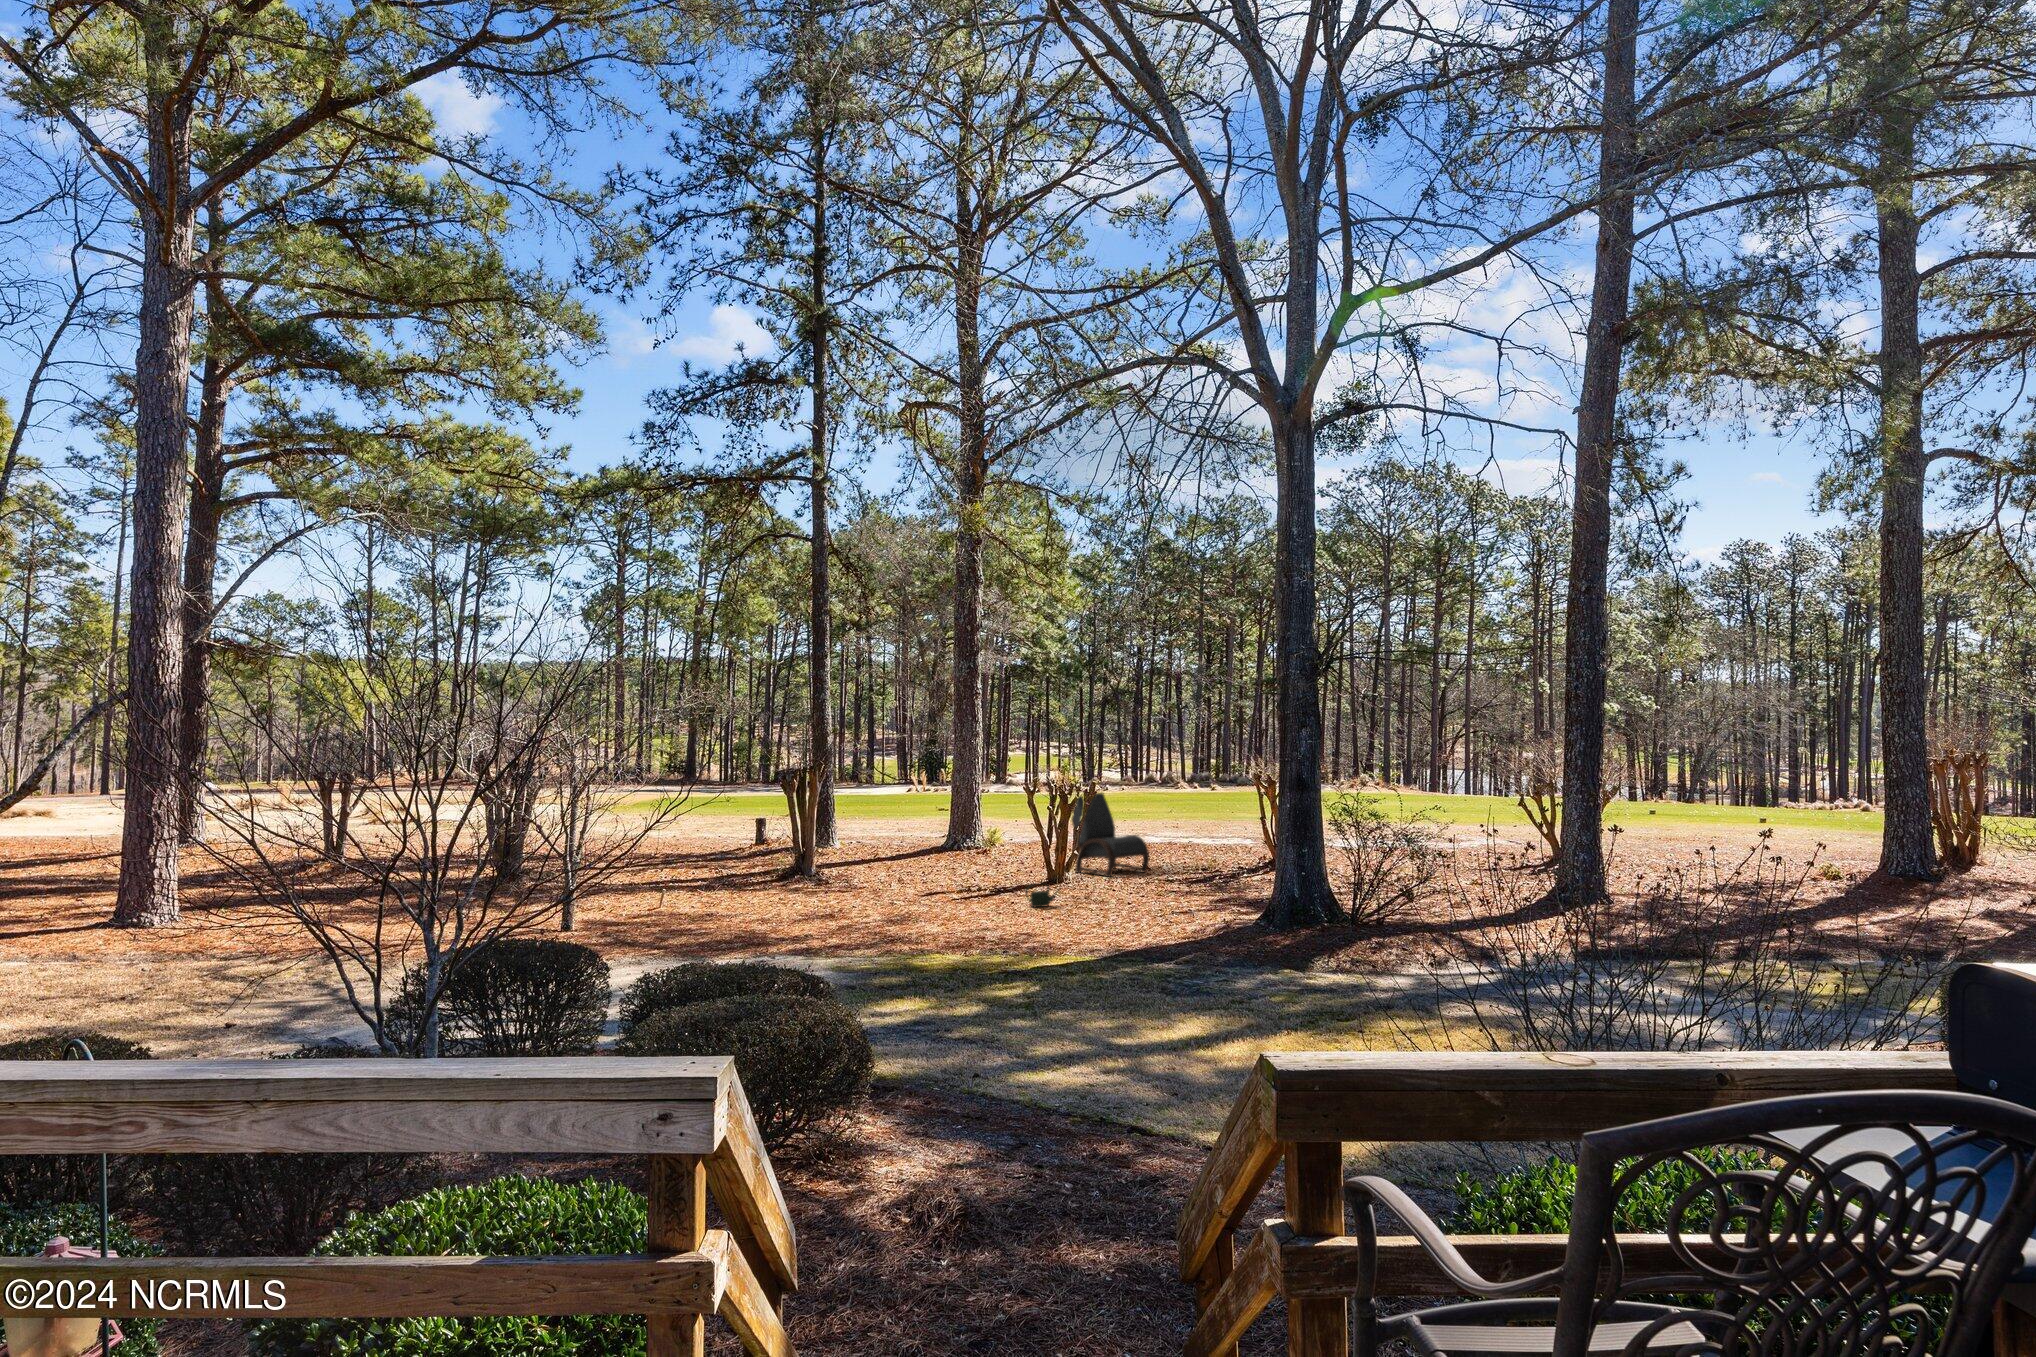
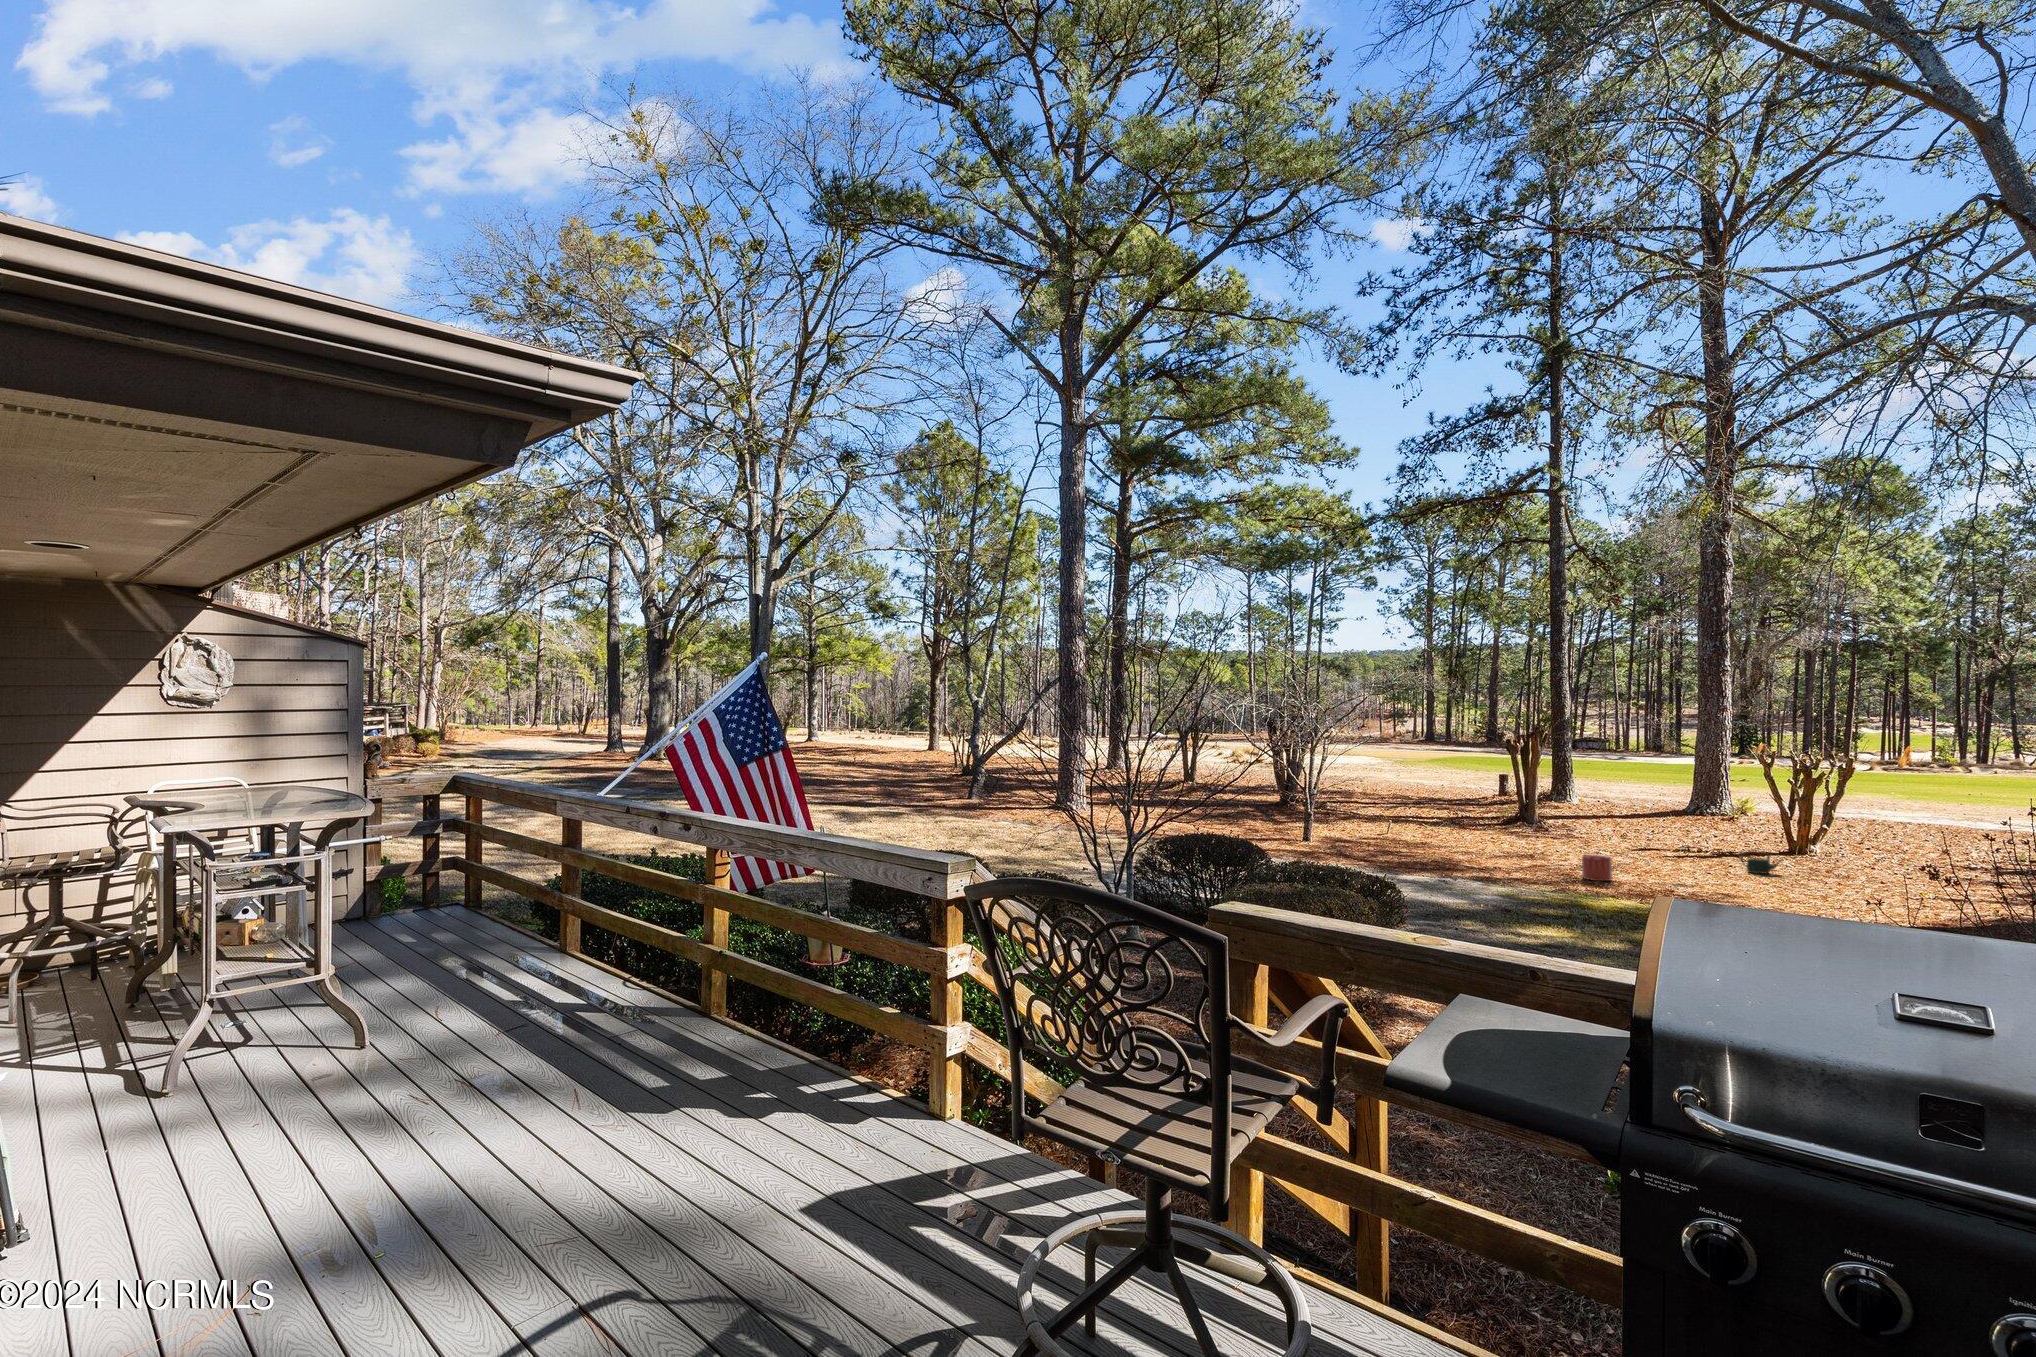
lounge chair: present [1072,793,1149,877] -> none [1816,773,1925,858]
planter: none [893,908,923,939] -> present [1582,855,1612,881]

